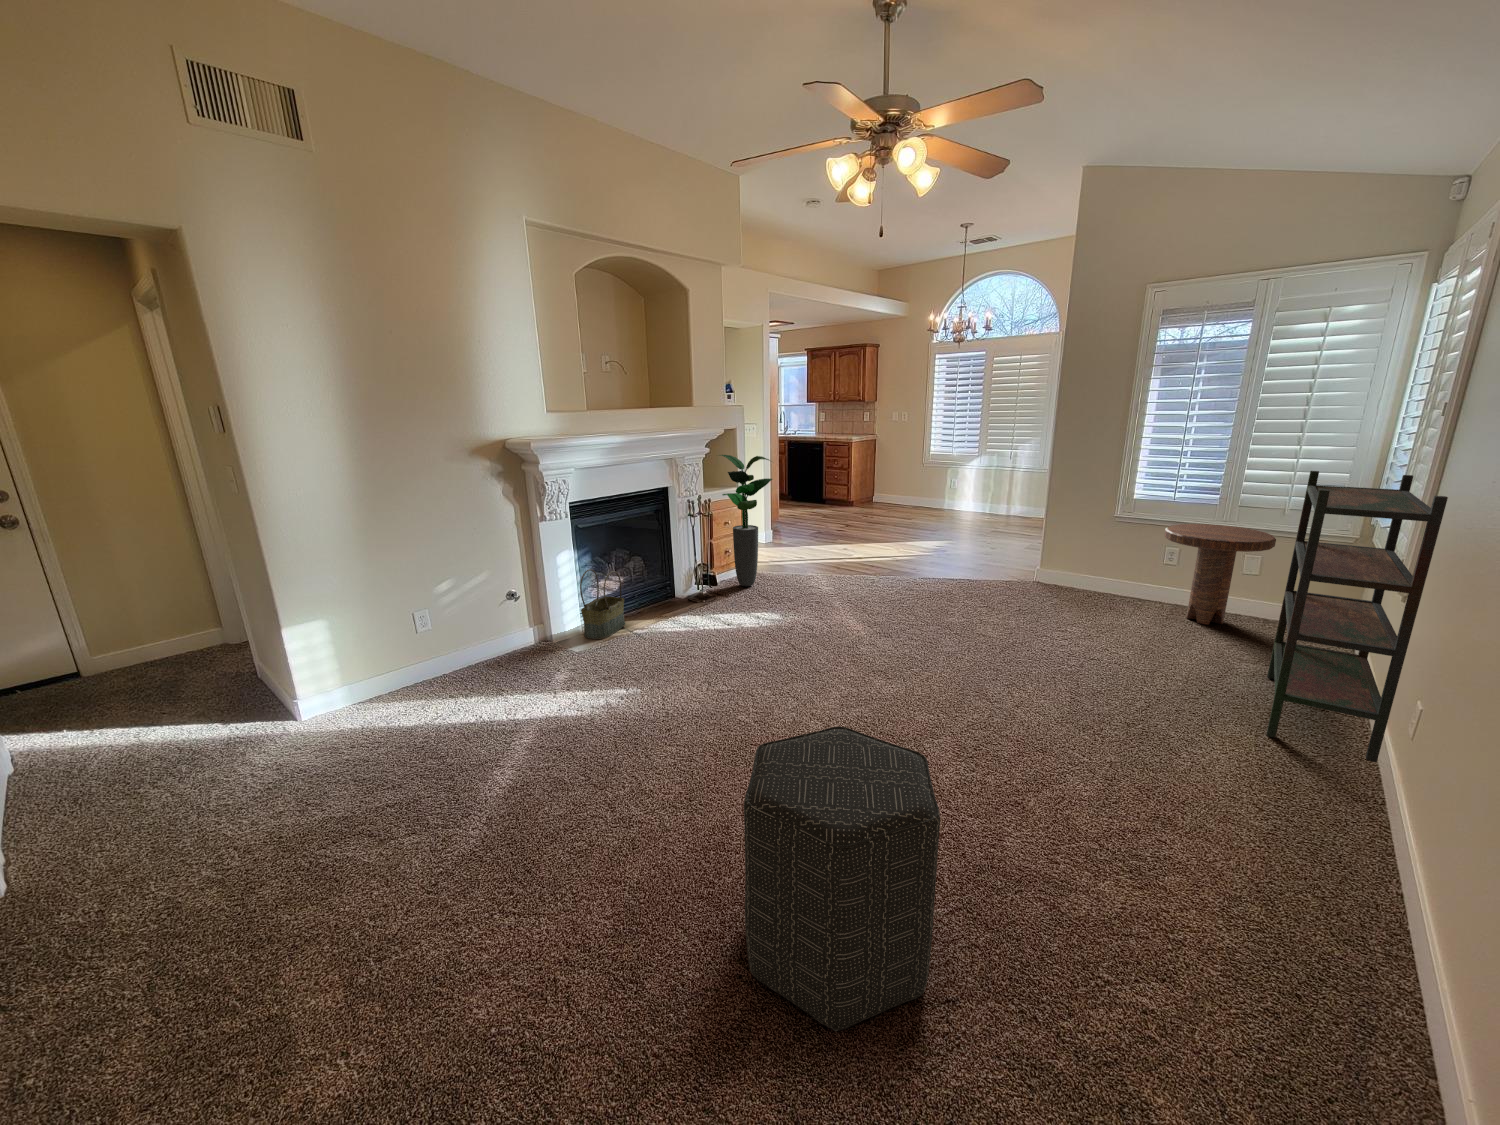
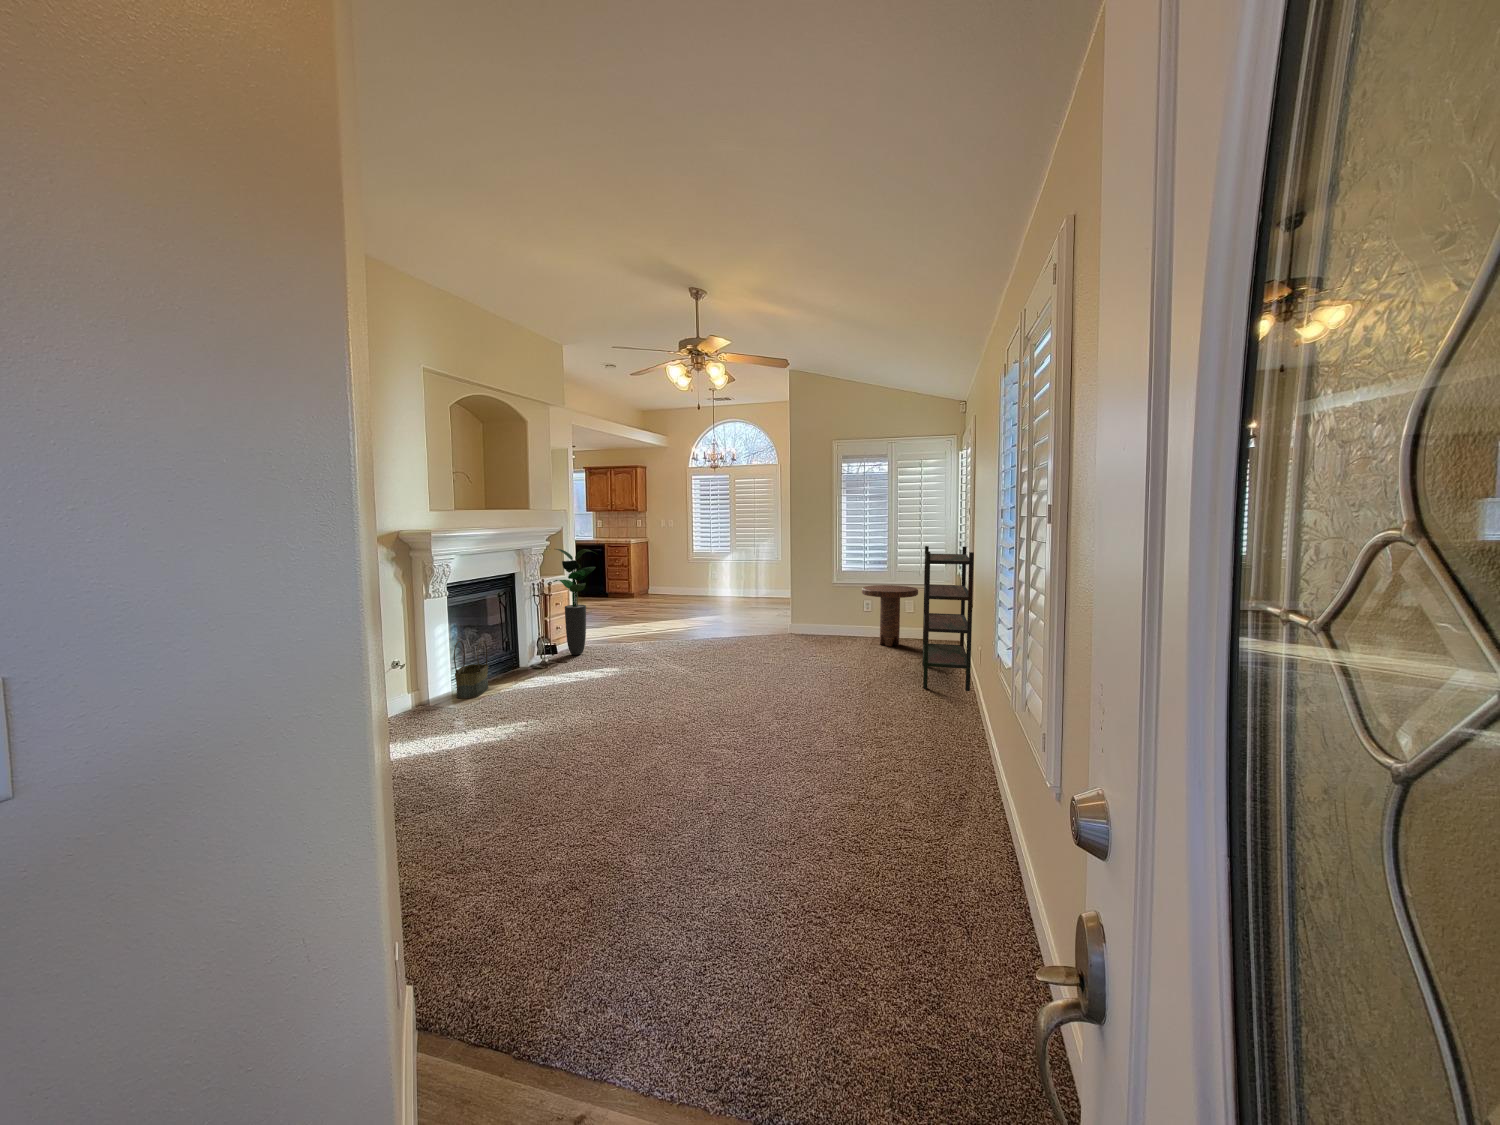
ottoman: present [744,726,940,1031] -> none [687,675,789,813]

